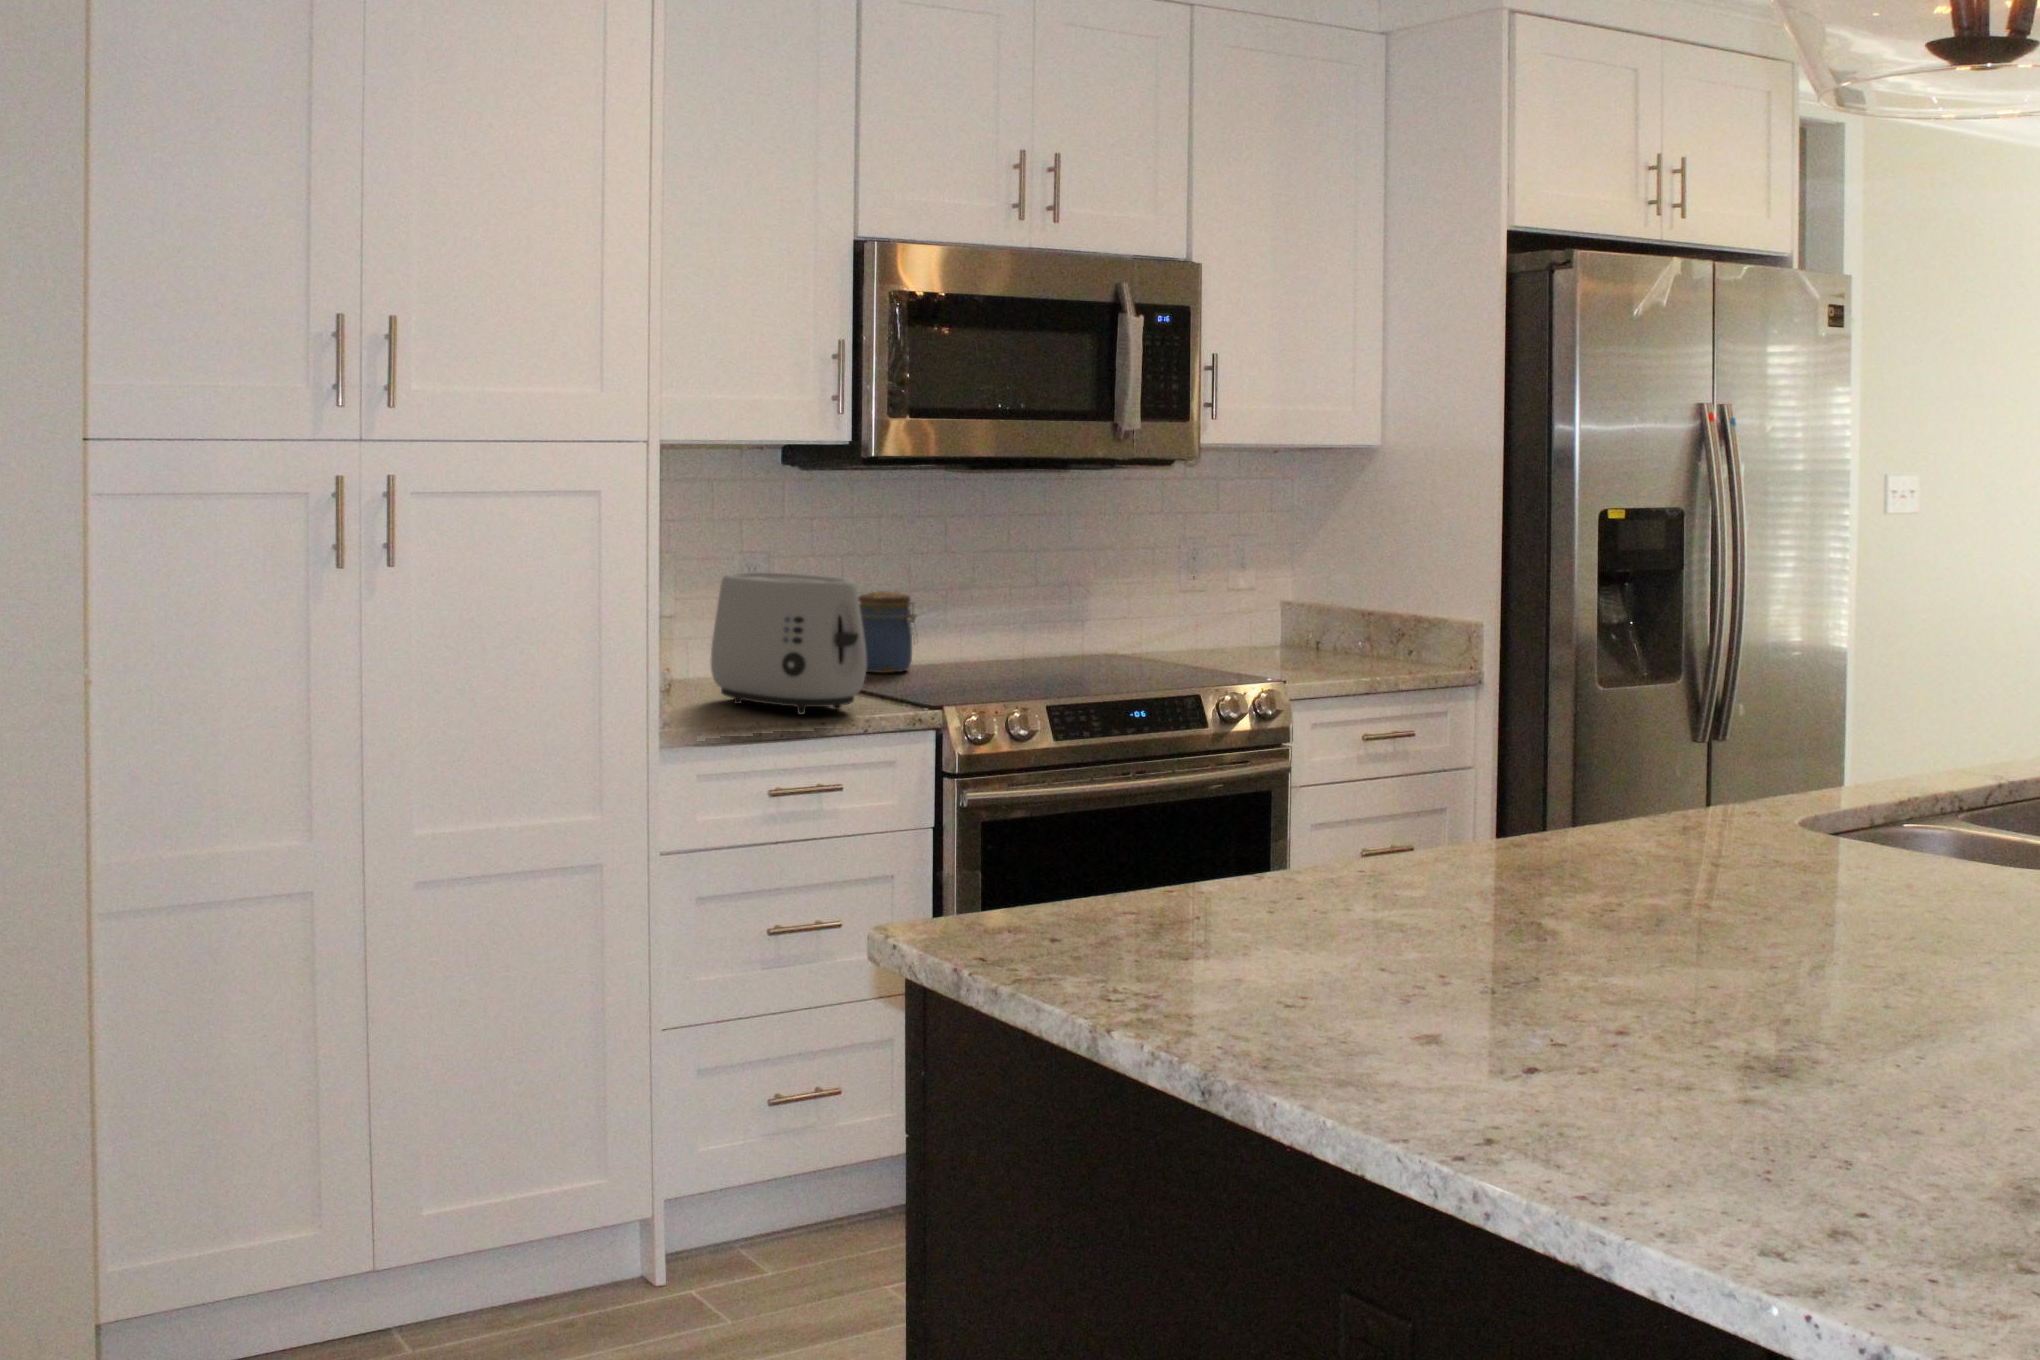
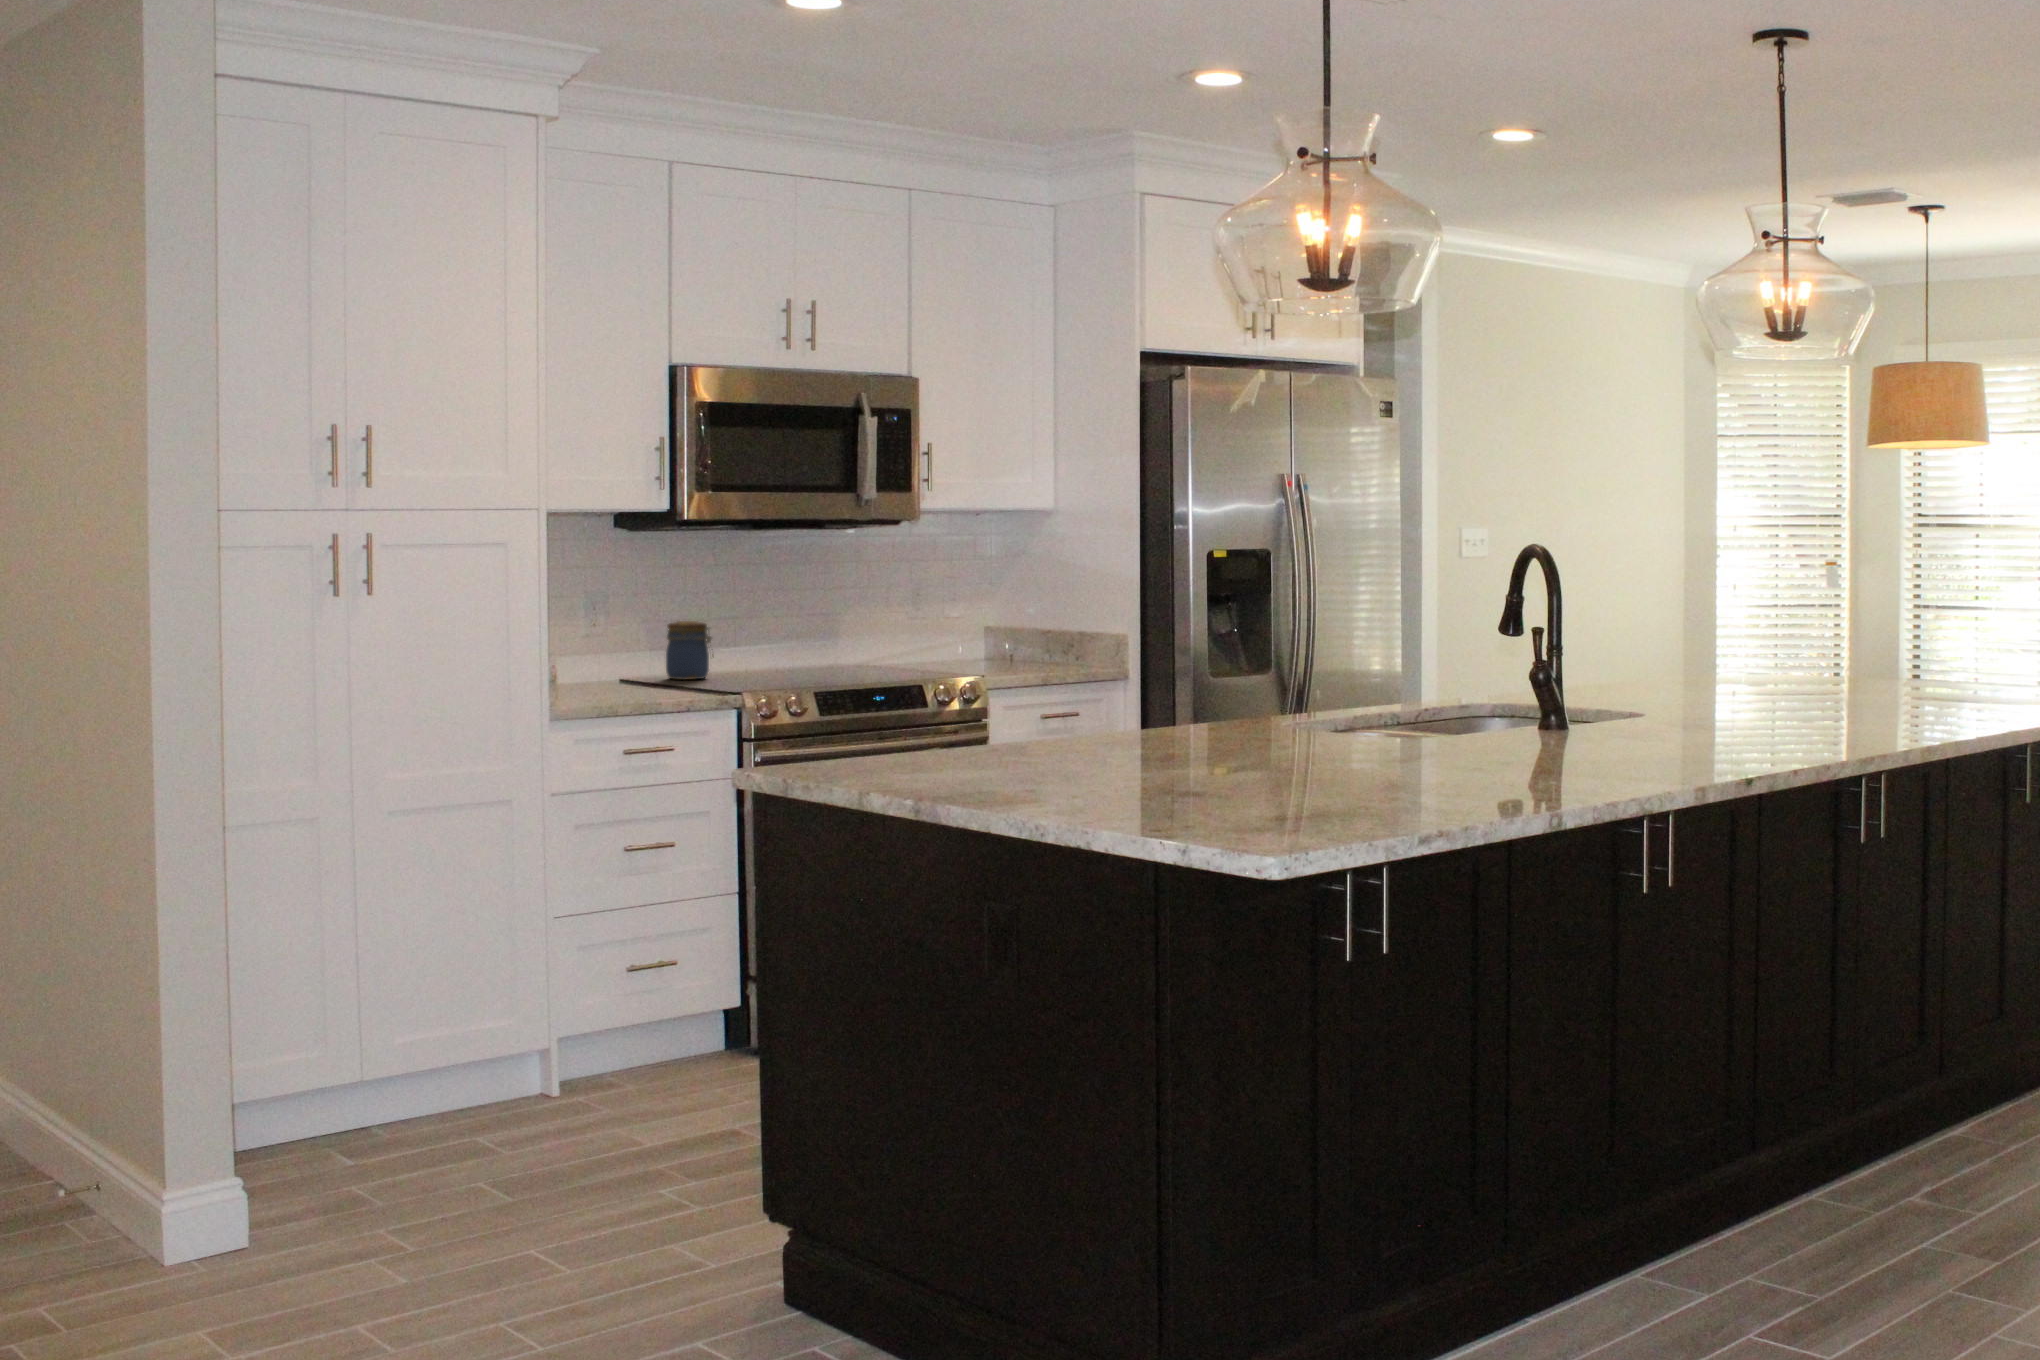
toaster: present [710,572,866,714] -> none [570,604,687,699]

